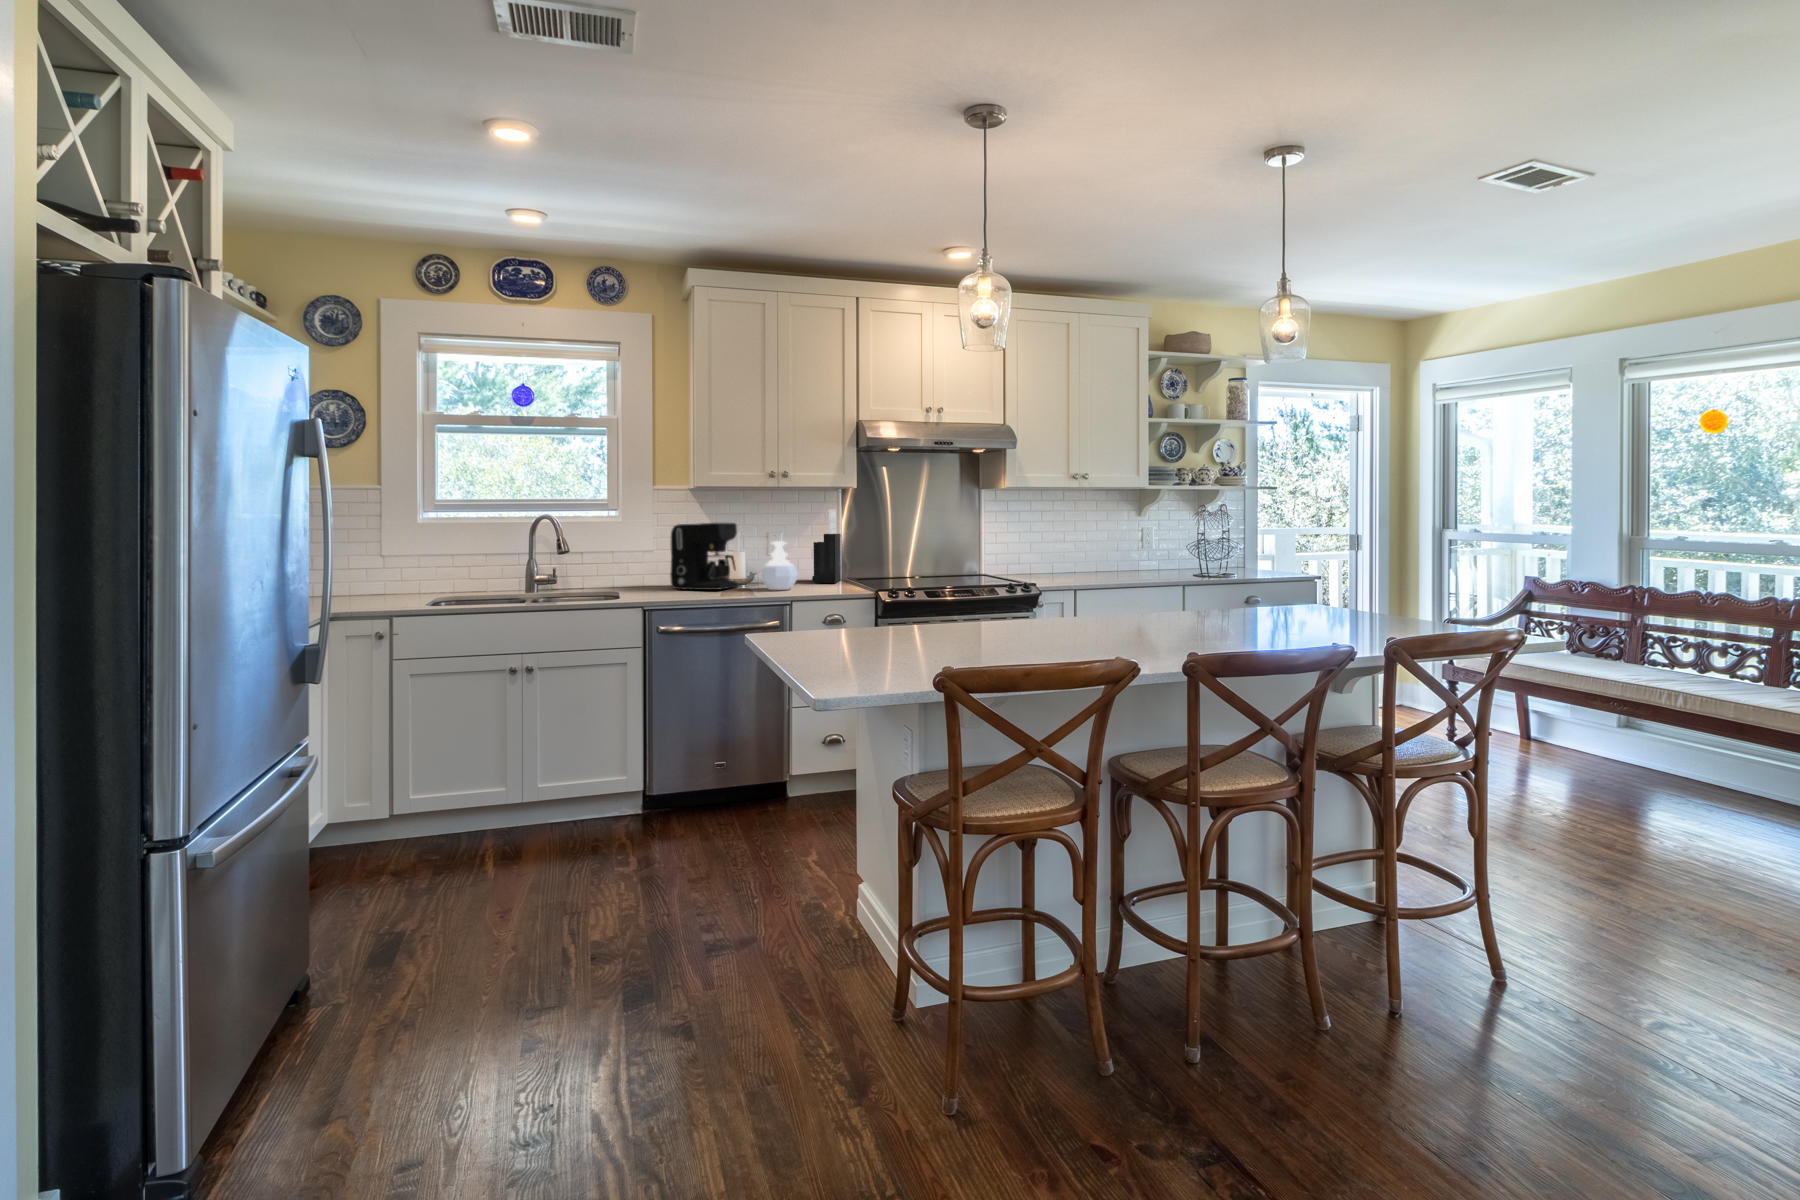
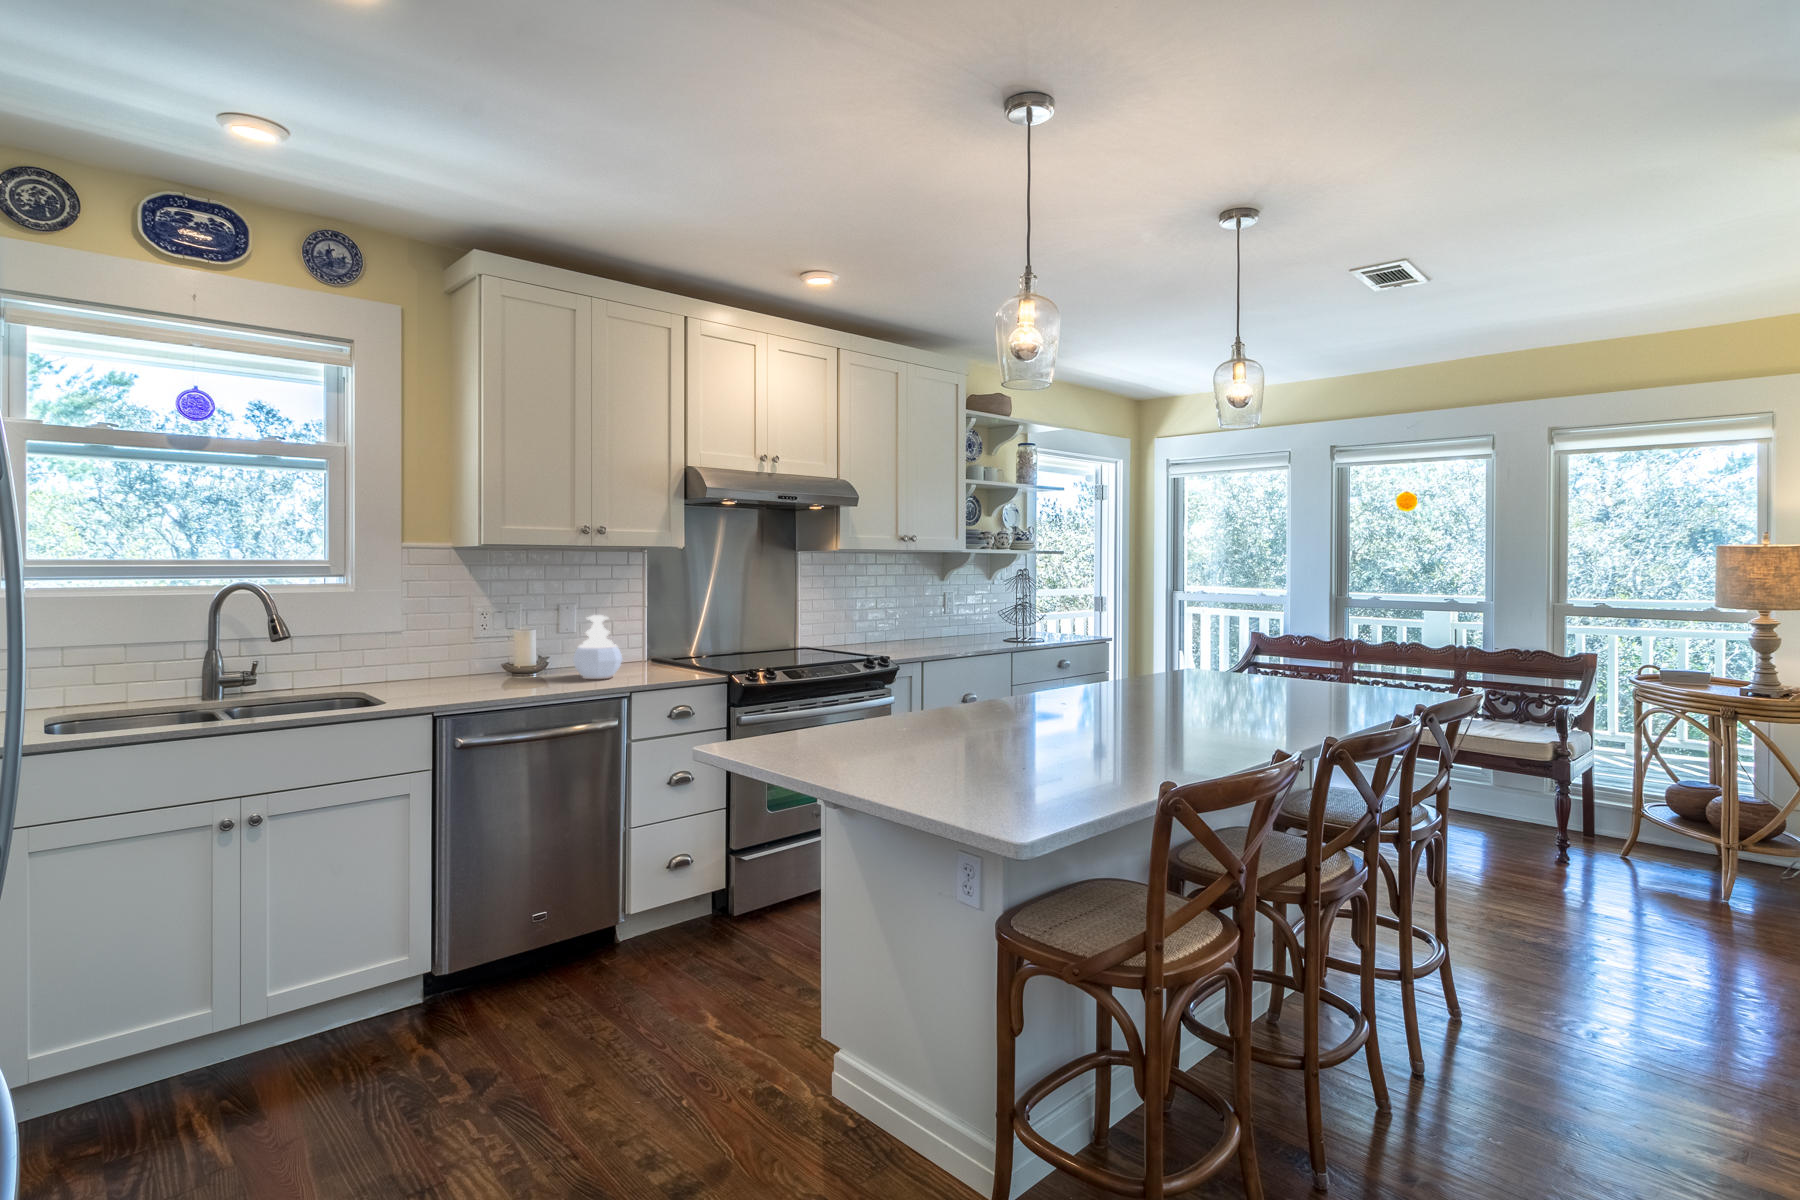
knife block: present [812,509,841,583] -> none [623,573,658,664]
coffee maker: present [670,523,738,590] -> none [442,591,538,683]

